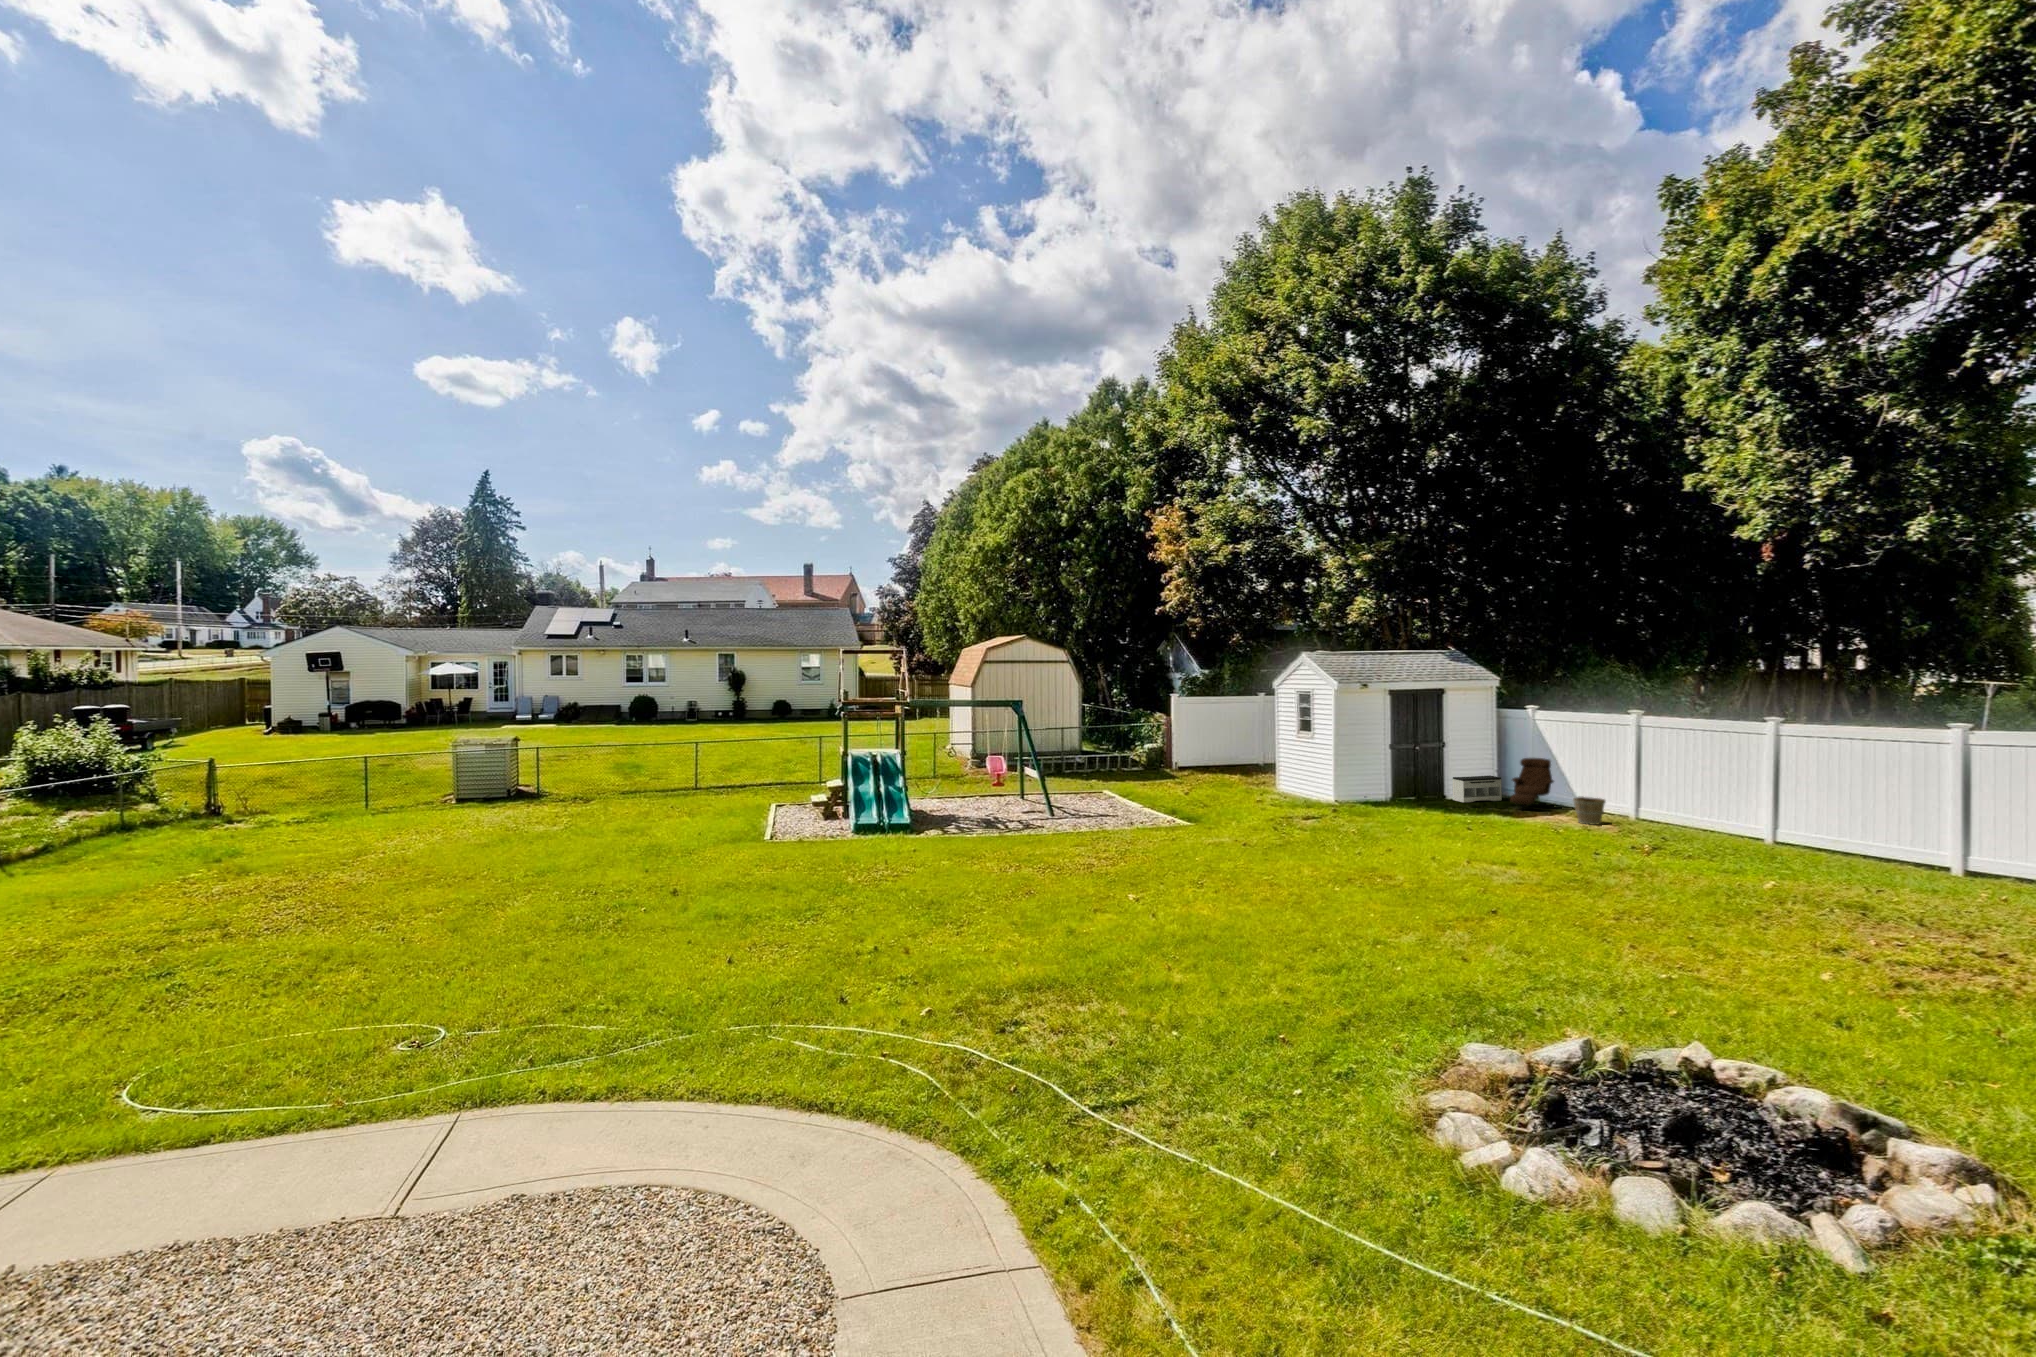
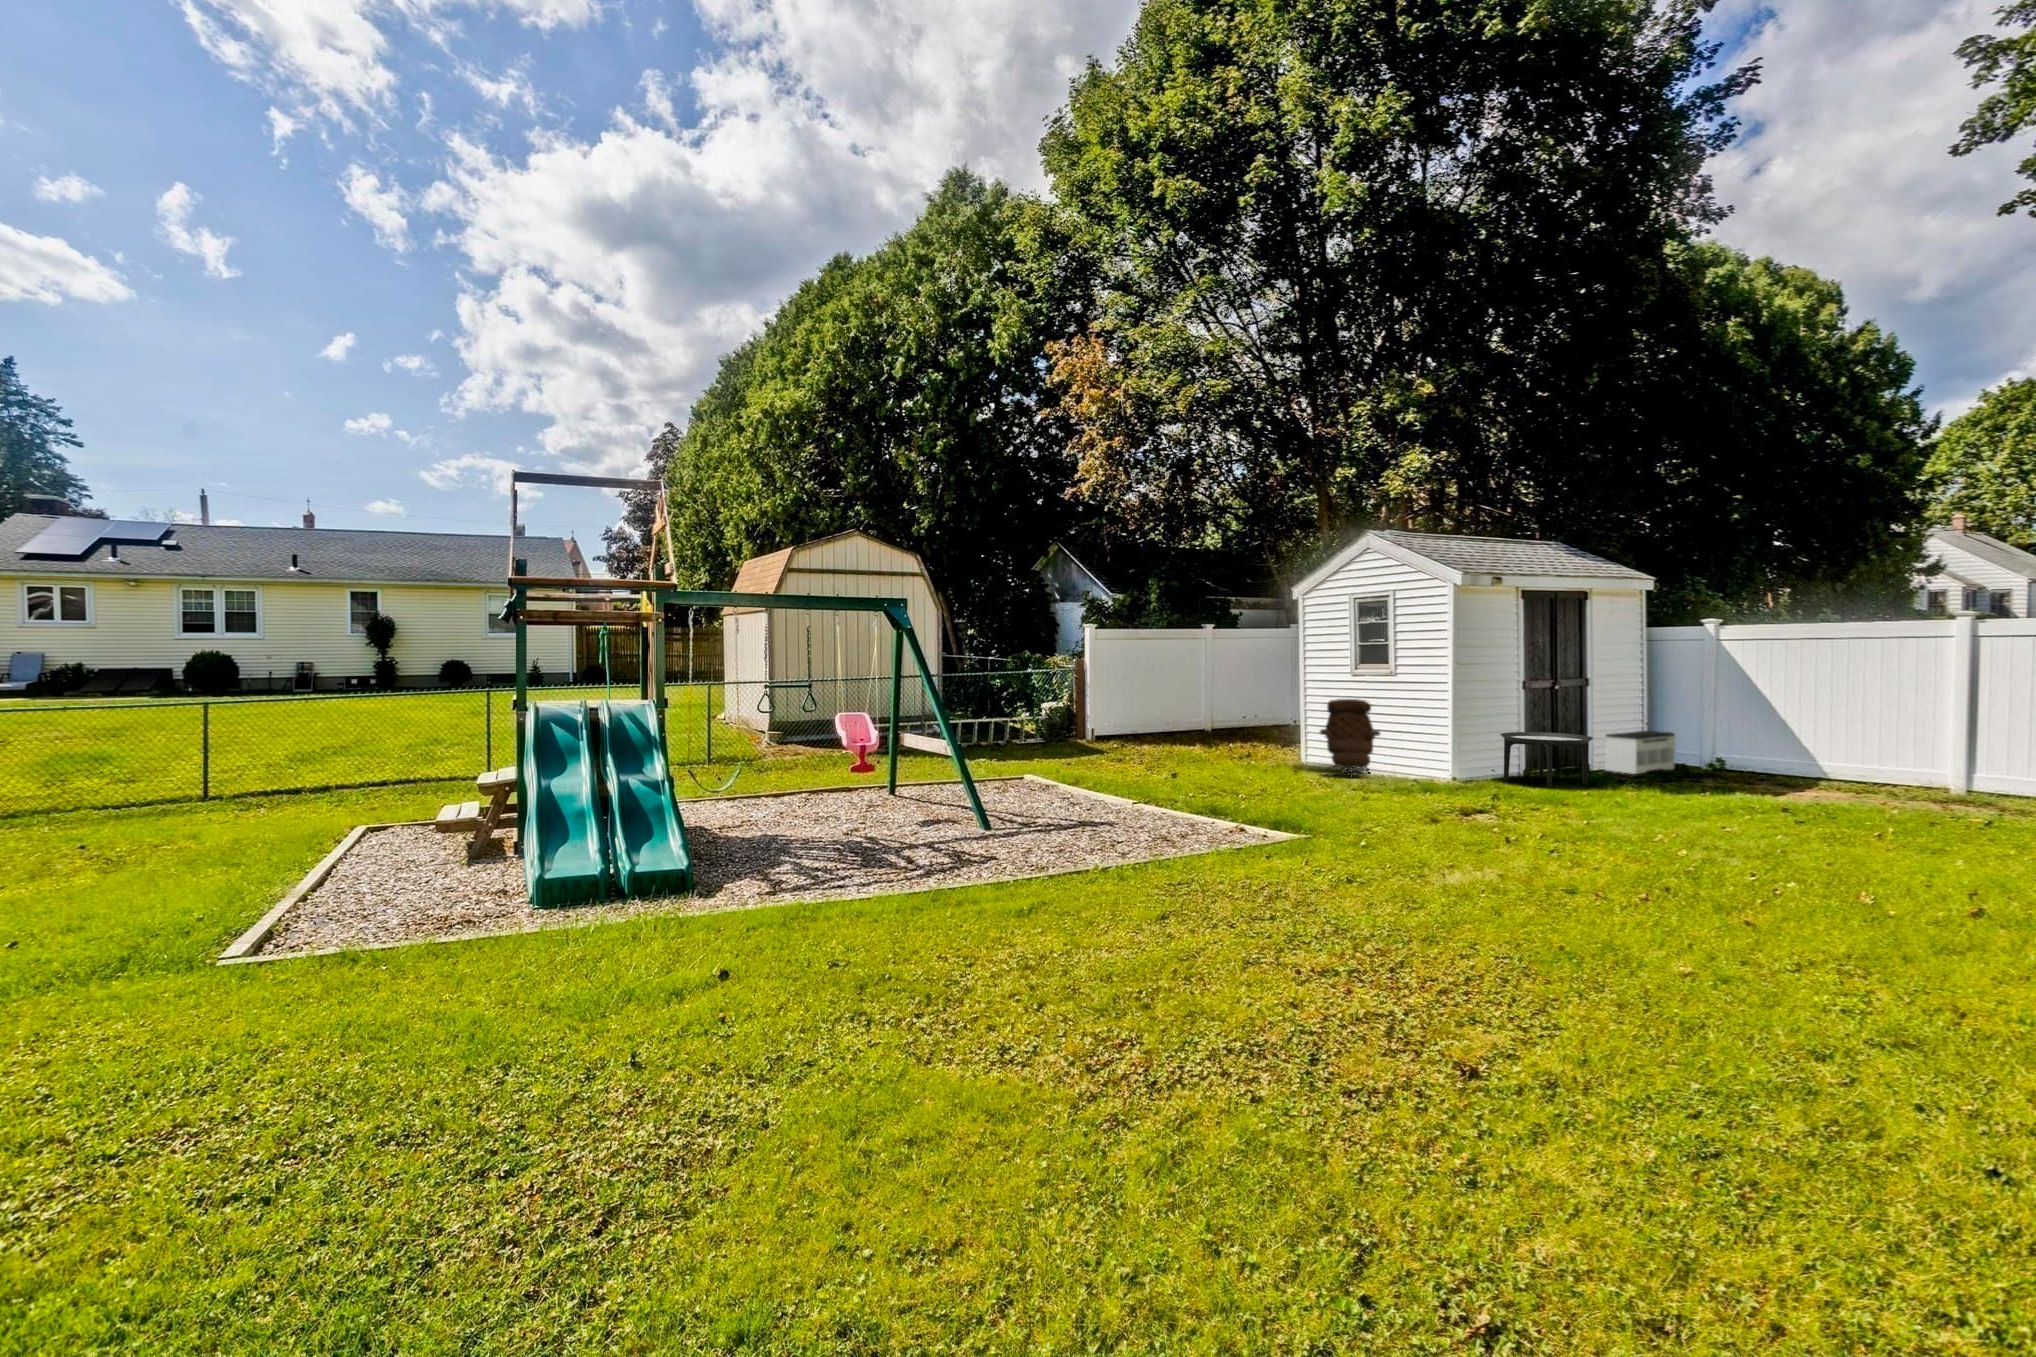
lounge chair: present [1510,758,1554,808] -> present [1320,699,1380,777]
round table: none [1363,775,1414,808] -> present [1500,732,1593,788]
wooden bucket: present [1573,797,1605,824] -> none [1919,757,1992,805]

